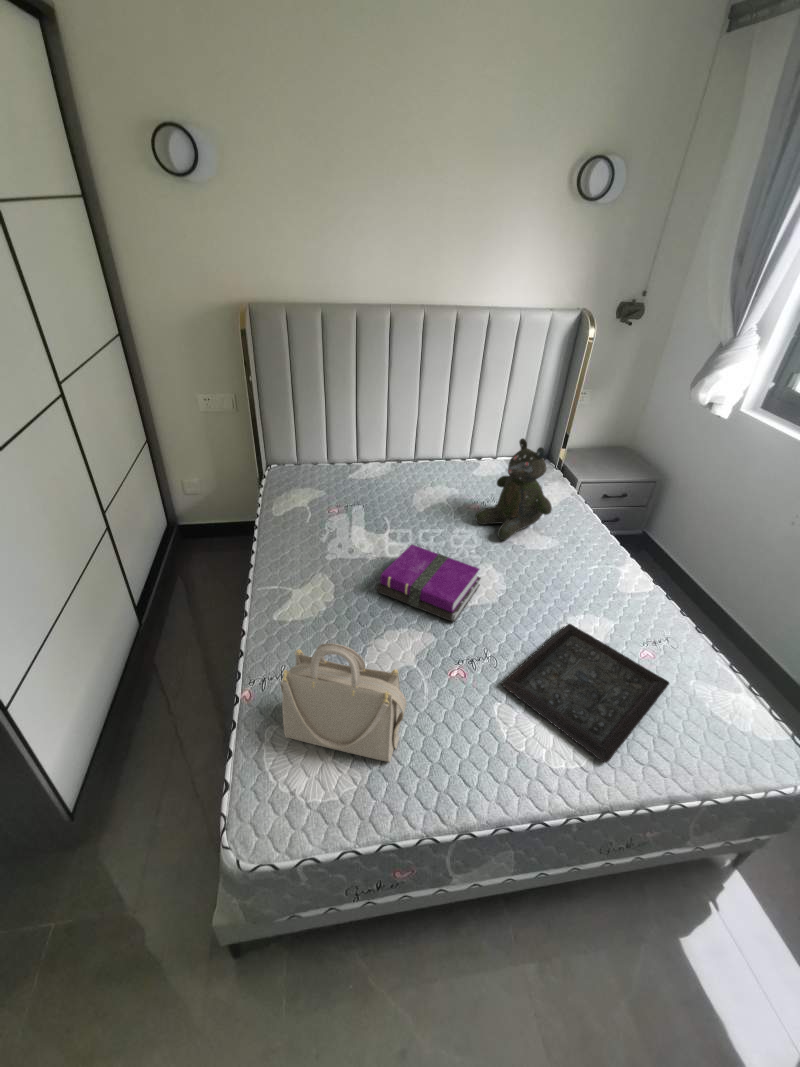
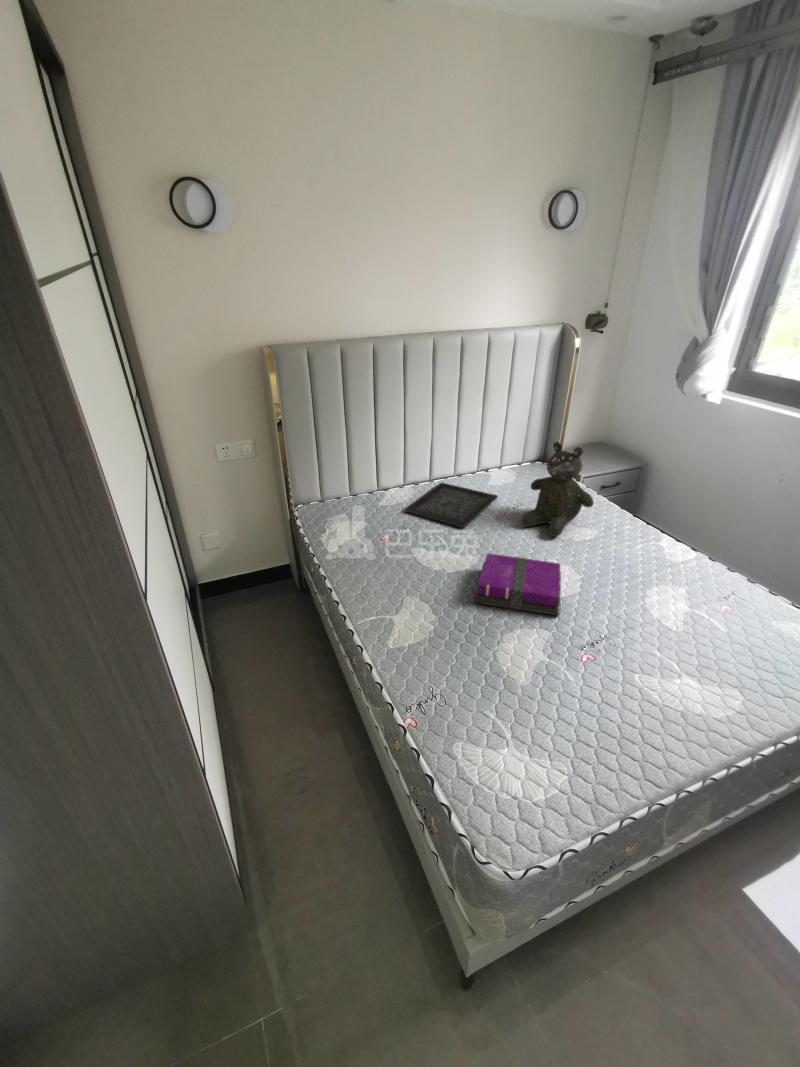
tray: present [502,624,669,763] -> present [405,483,497,527]
handbag: present [281,643,406,762] -> none [470,643,595,750]

